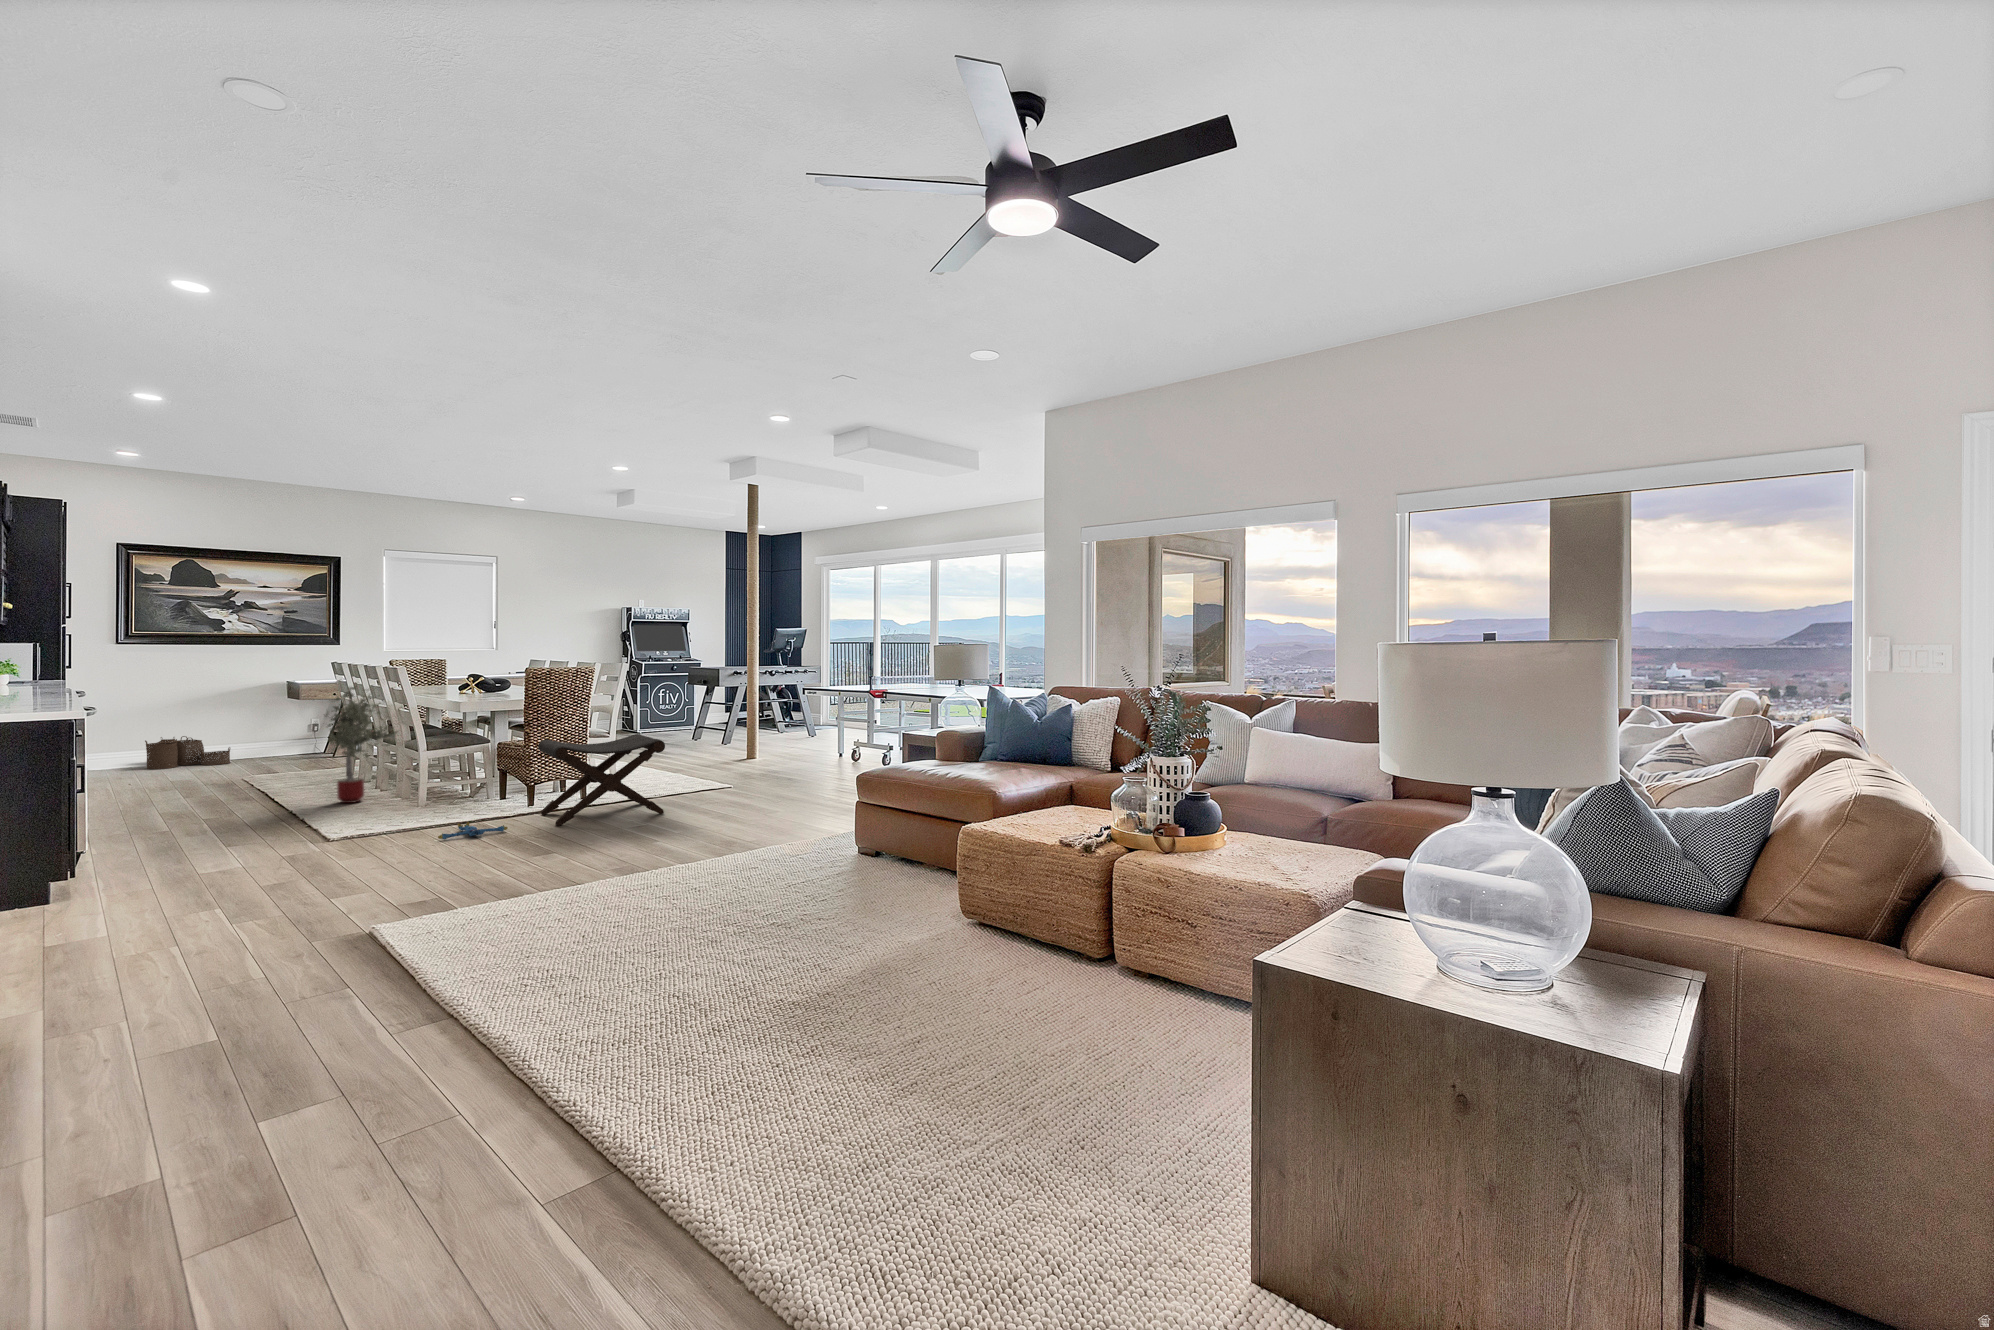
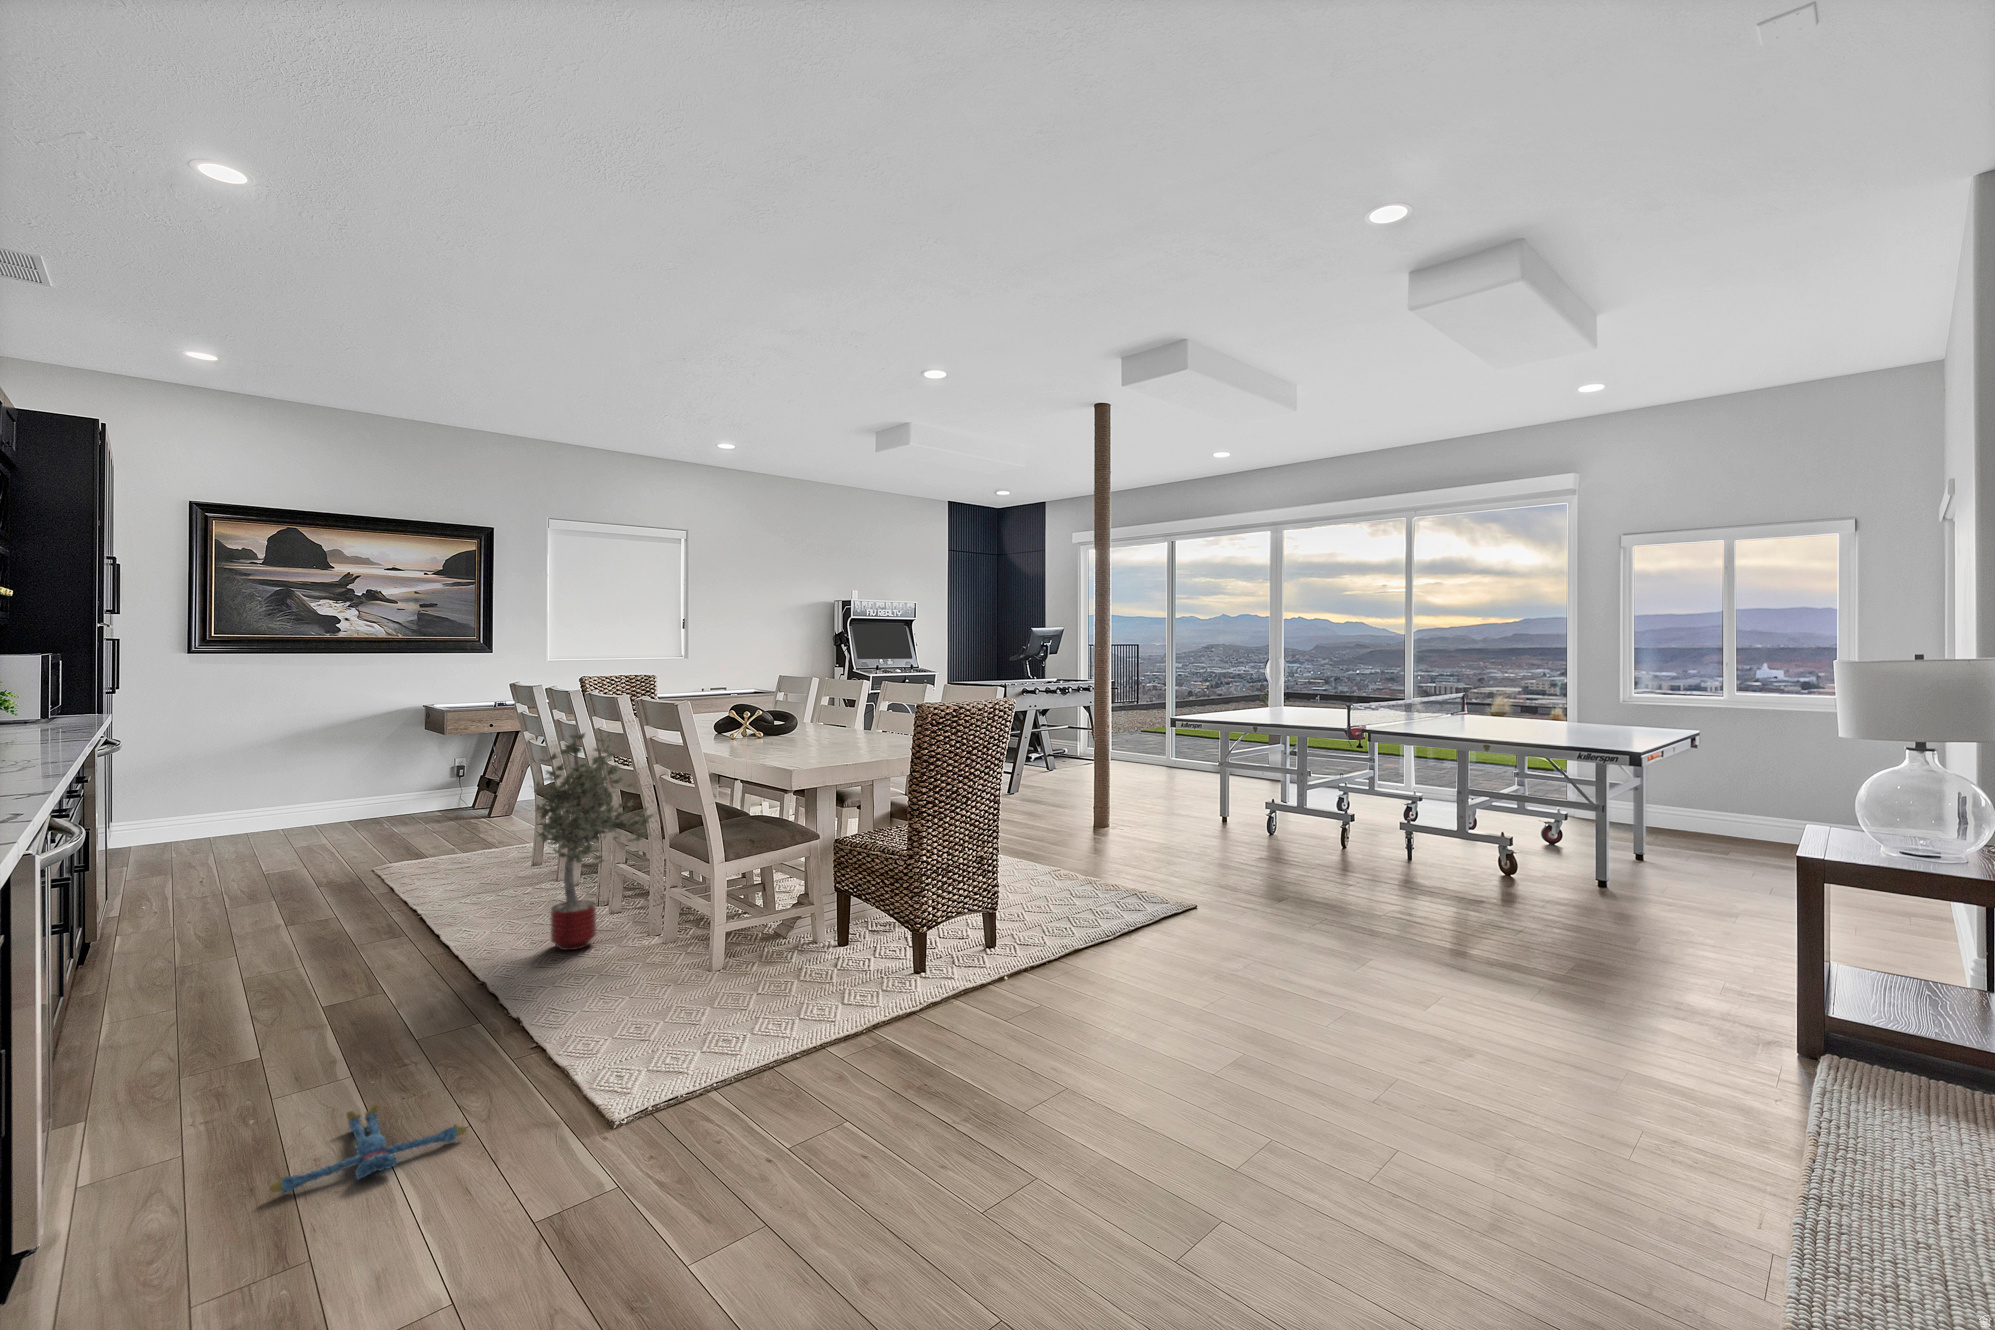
footstool: present [538,734,665,826] -> none [966,829,1227,1058]
woven basket: present [145,736,230,769] -> none [227,789,348,843]
plush toy: present [438,822,508,839] -> present [269,1104,466,1193]

